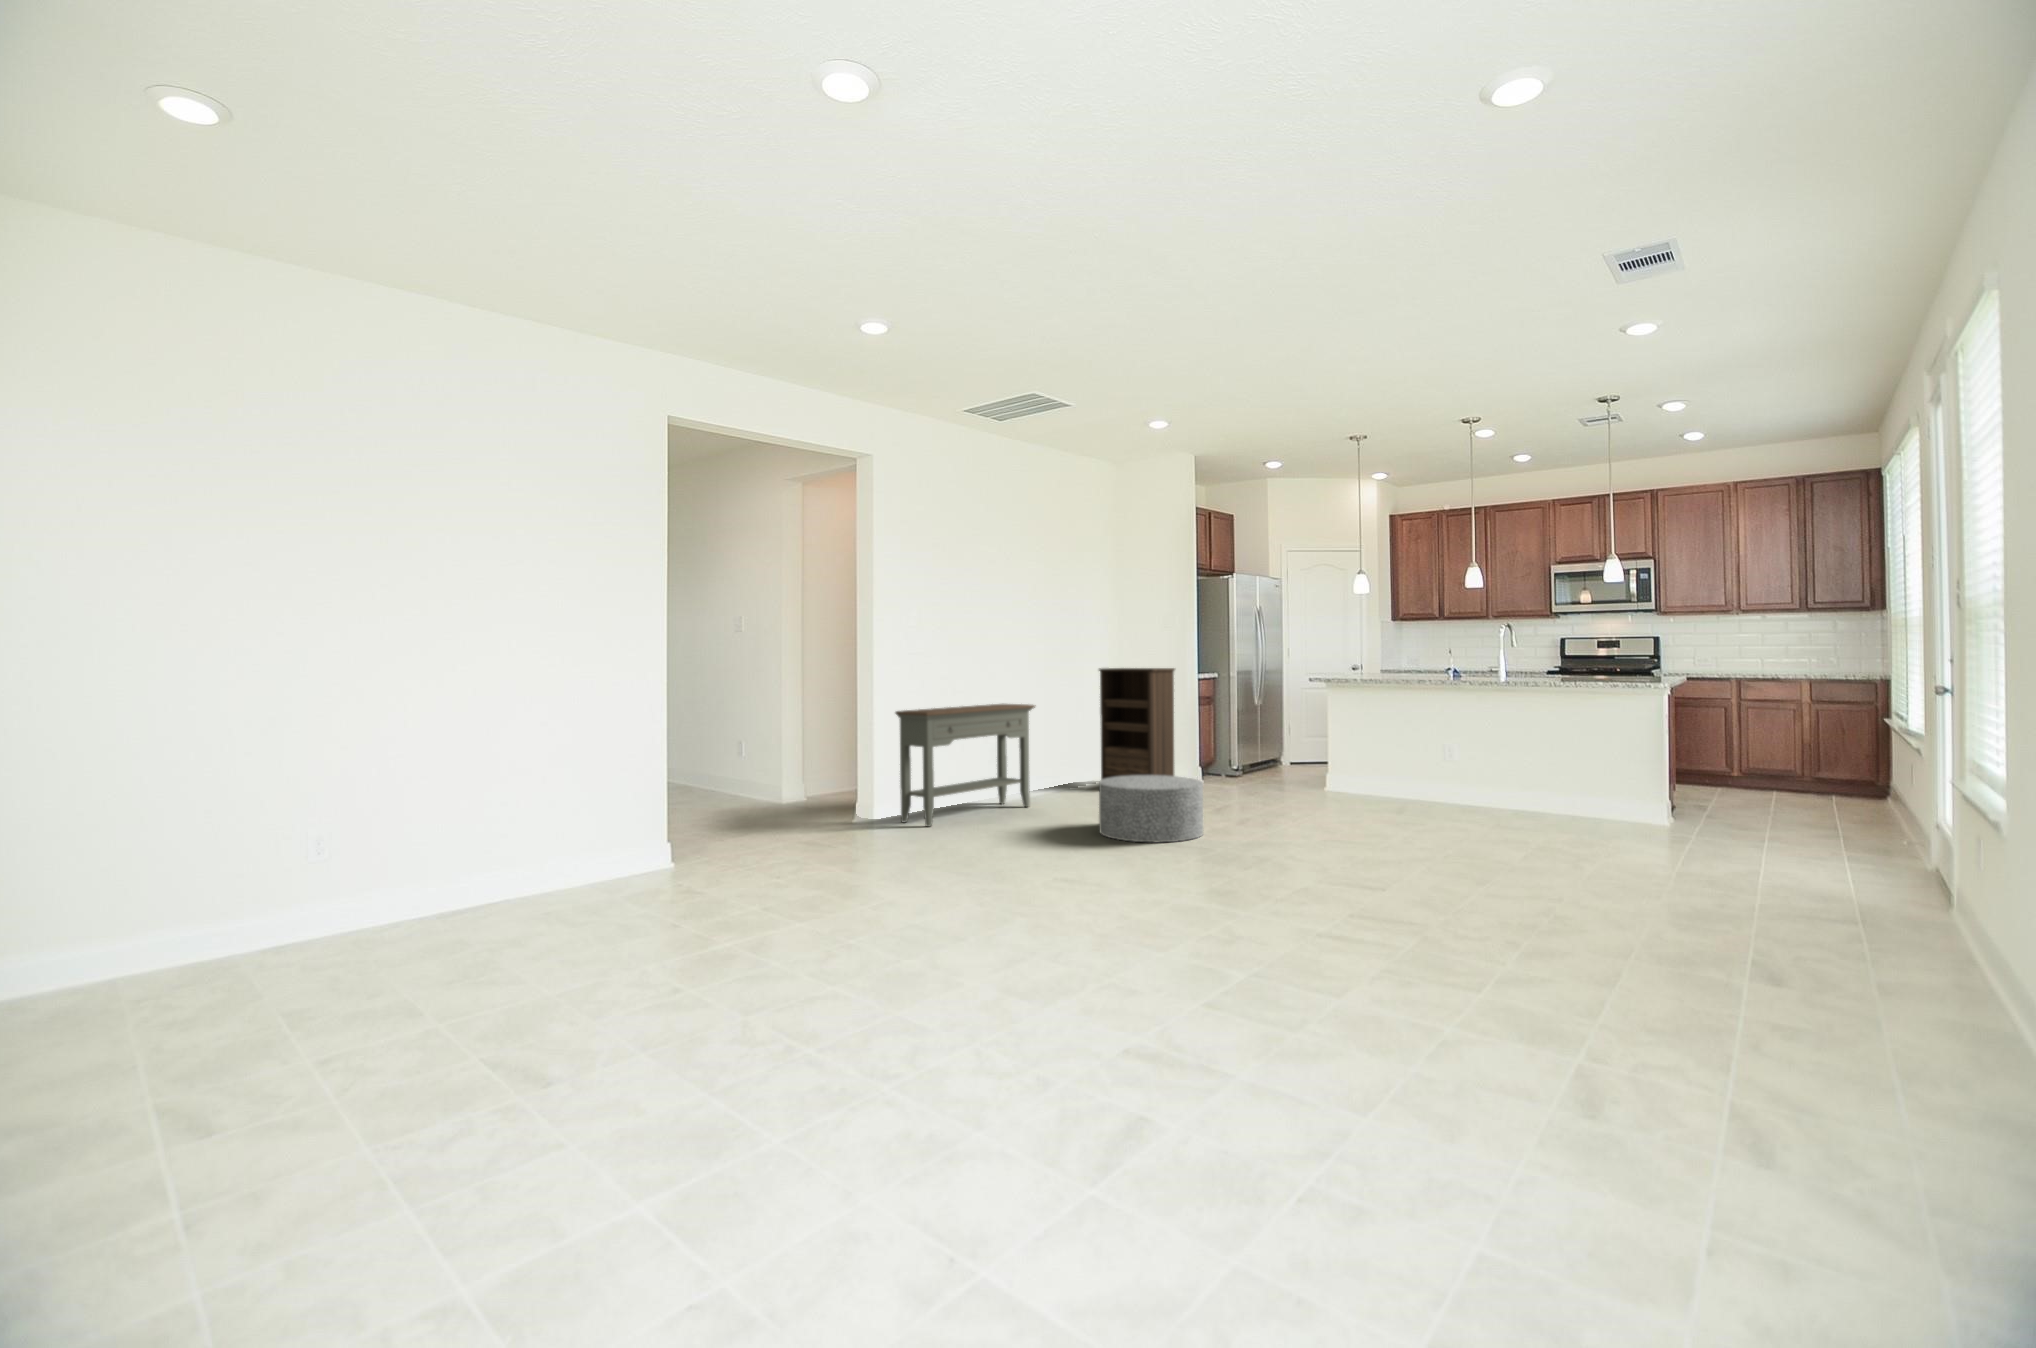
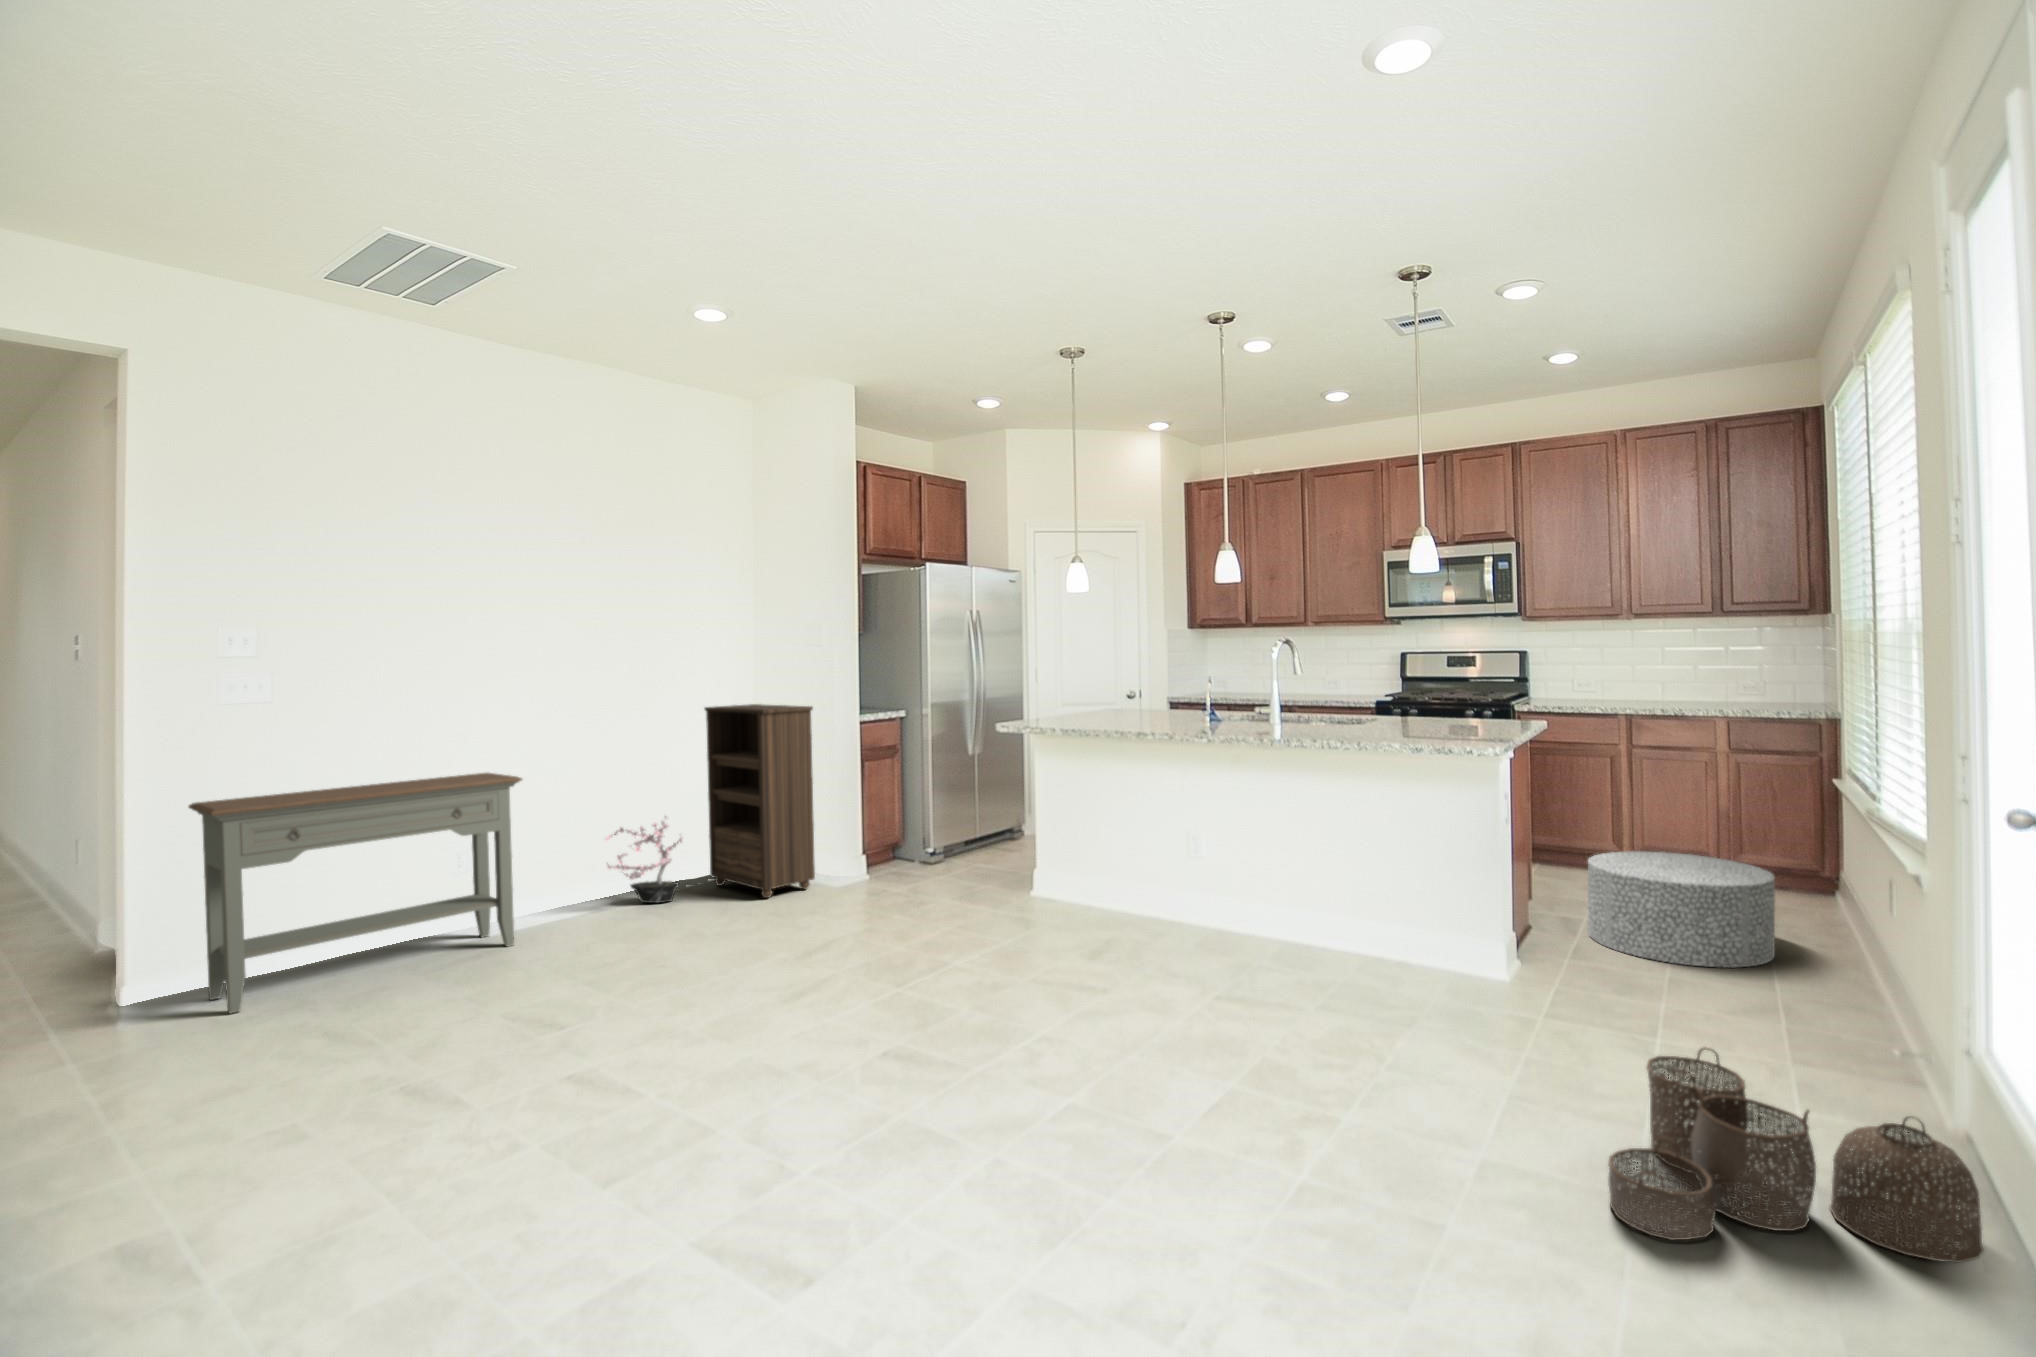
potted plant: none [1050,736,1097,792] -> present [605,816,682,903]
ottoman: present [1099,775,1203,842] -> present [1588,851,1775,968]
woven basket: none [1752,821,1935,894] -> present [1608,1048,1984,1263]

